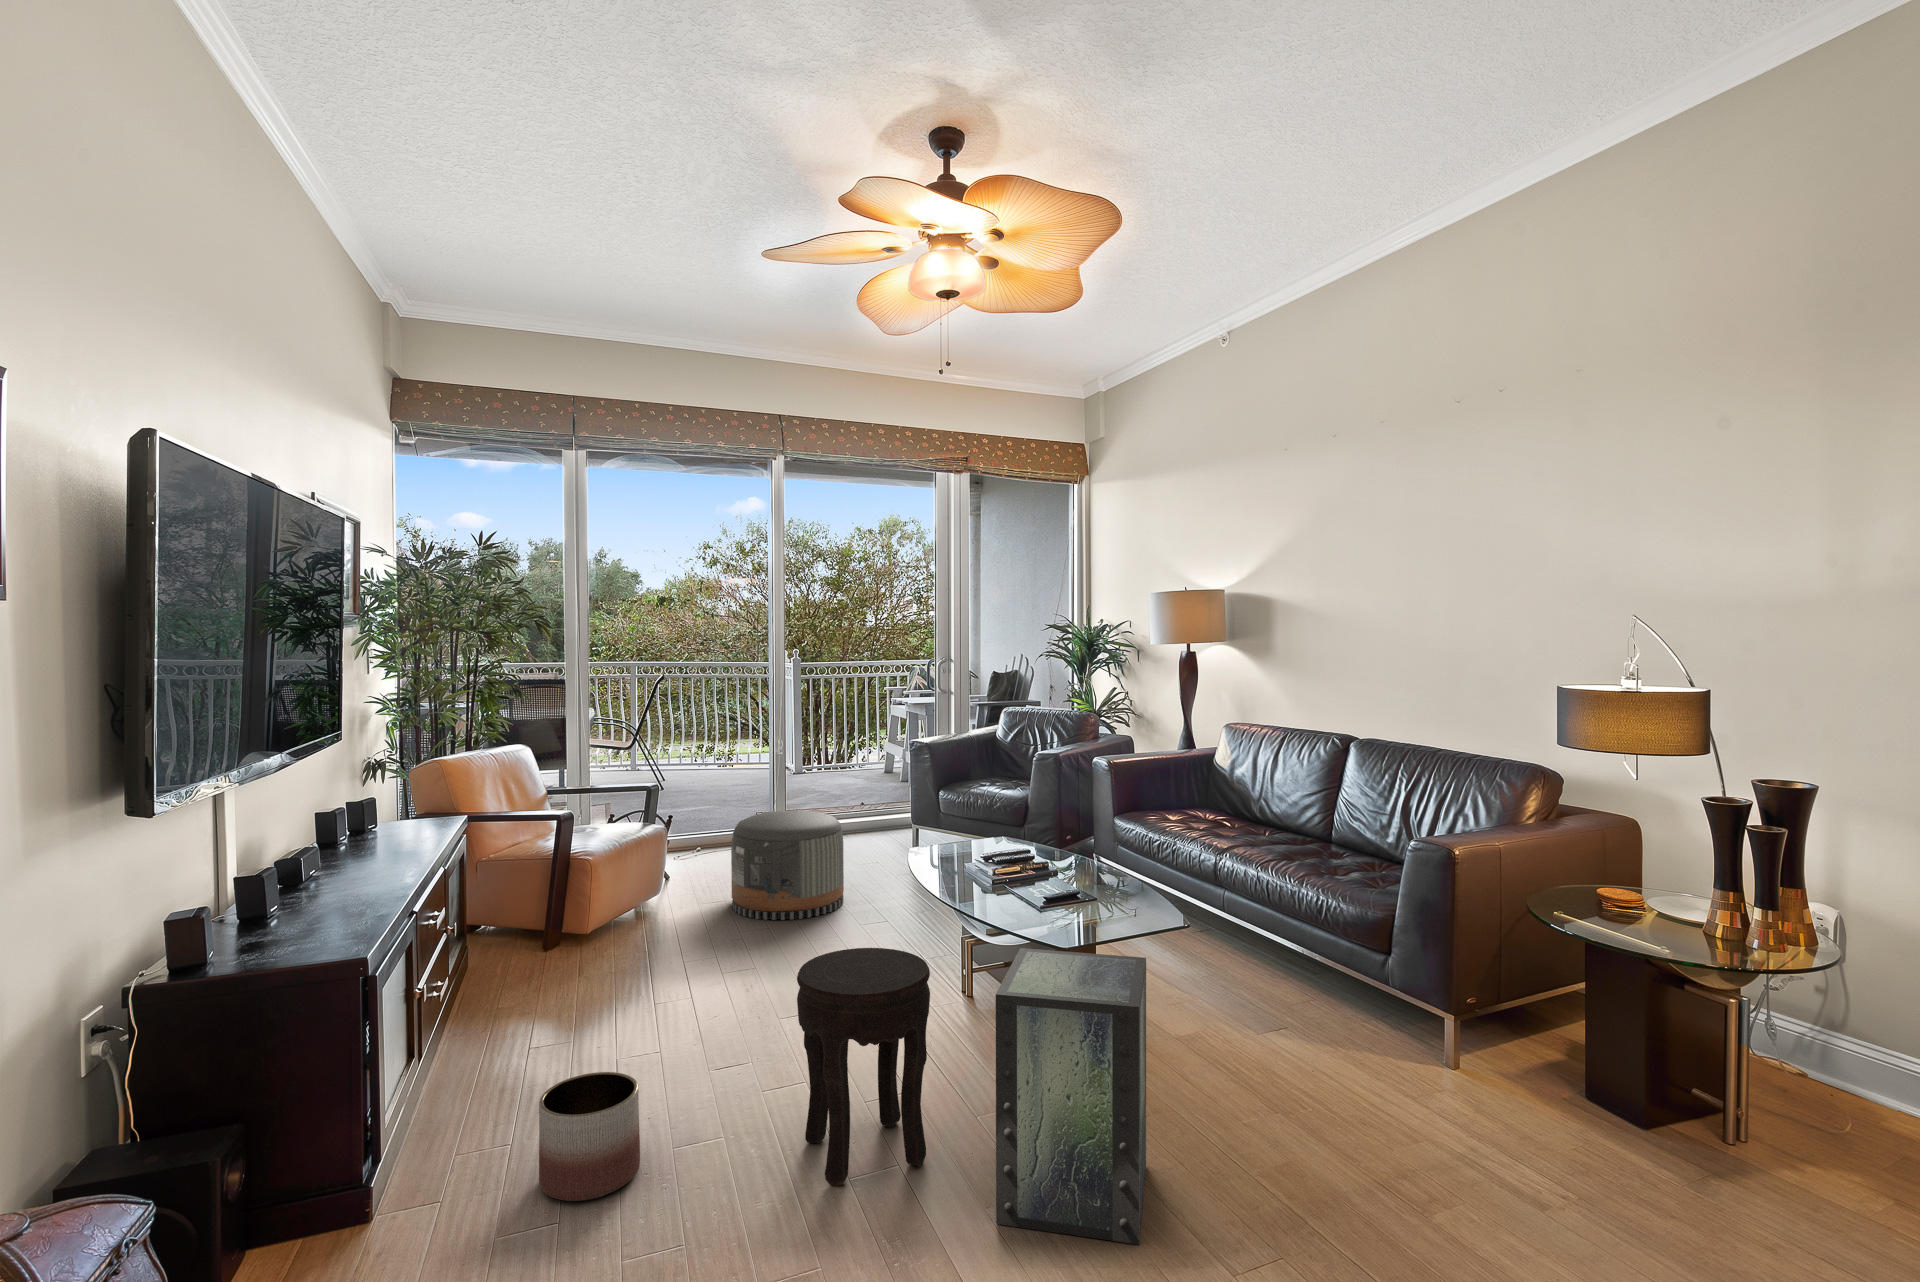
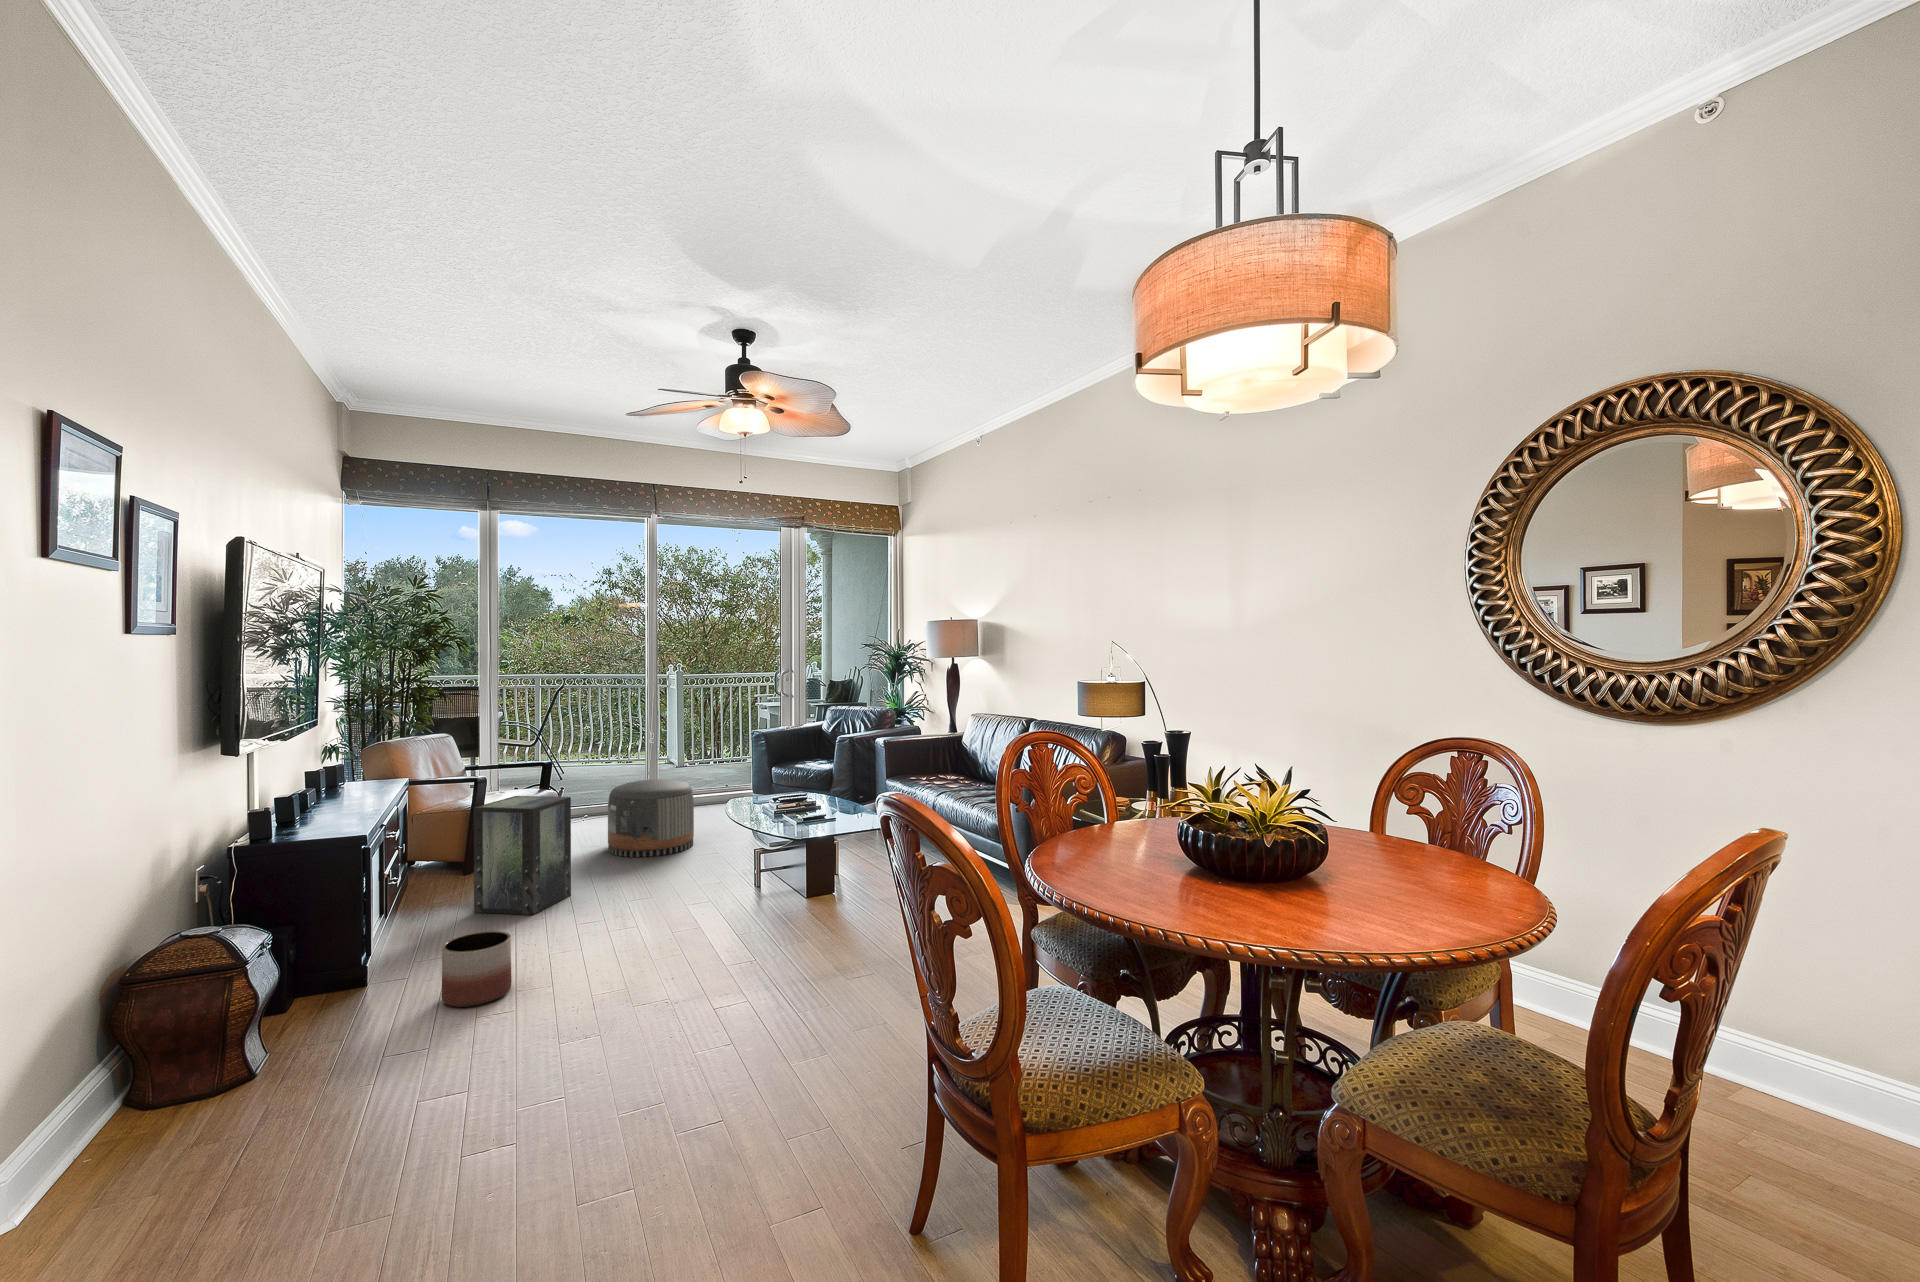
side table: present [797,948,930,1185] -> none [618,850,706,992]
storage box: present [996,948,1146,1244] -> present [474,796,571,915]

